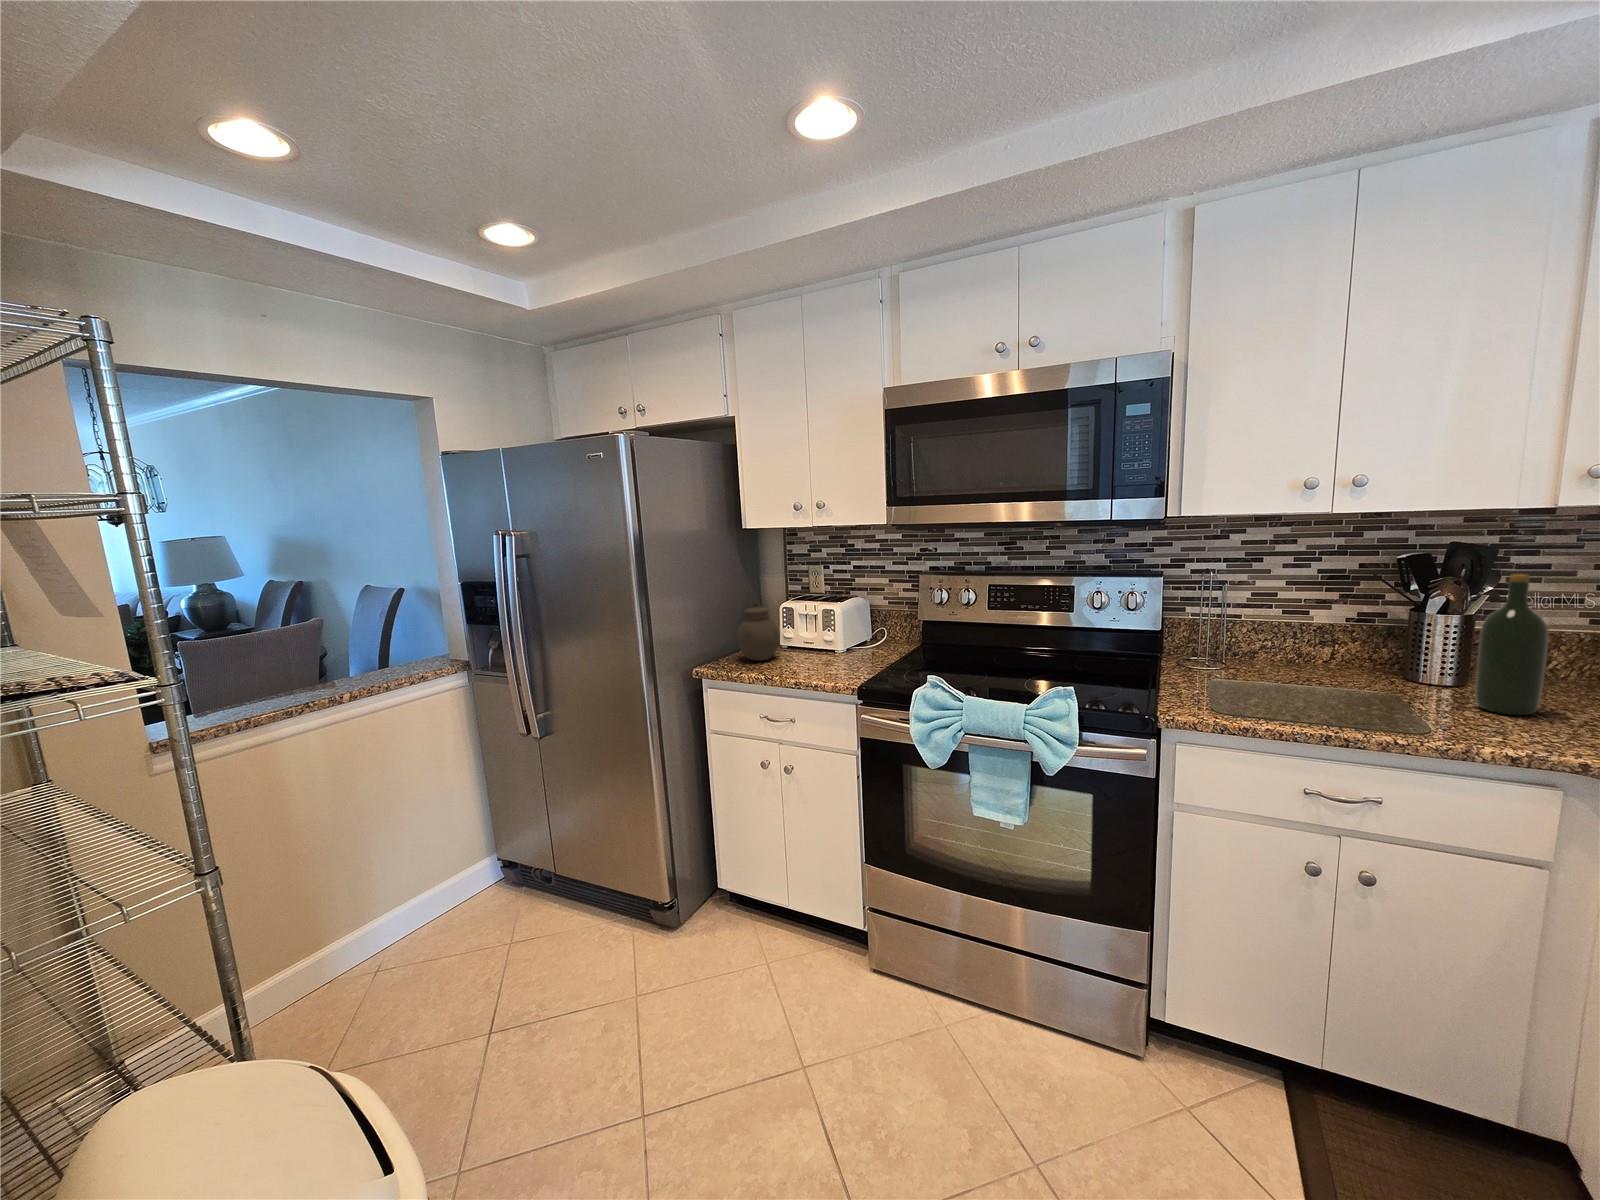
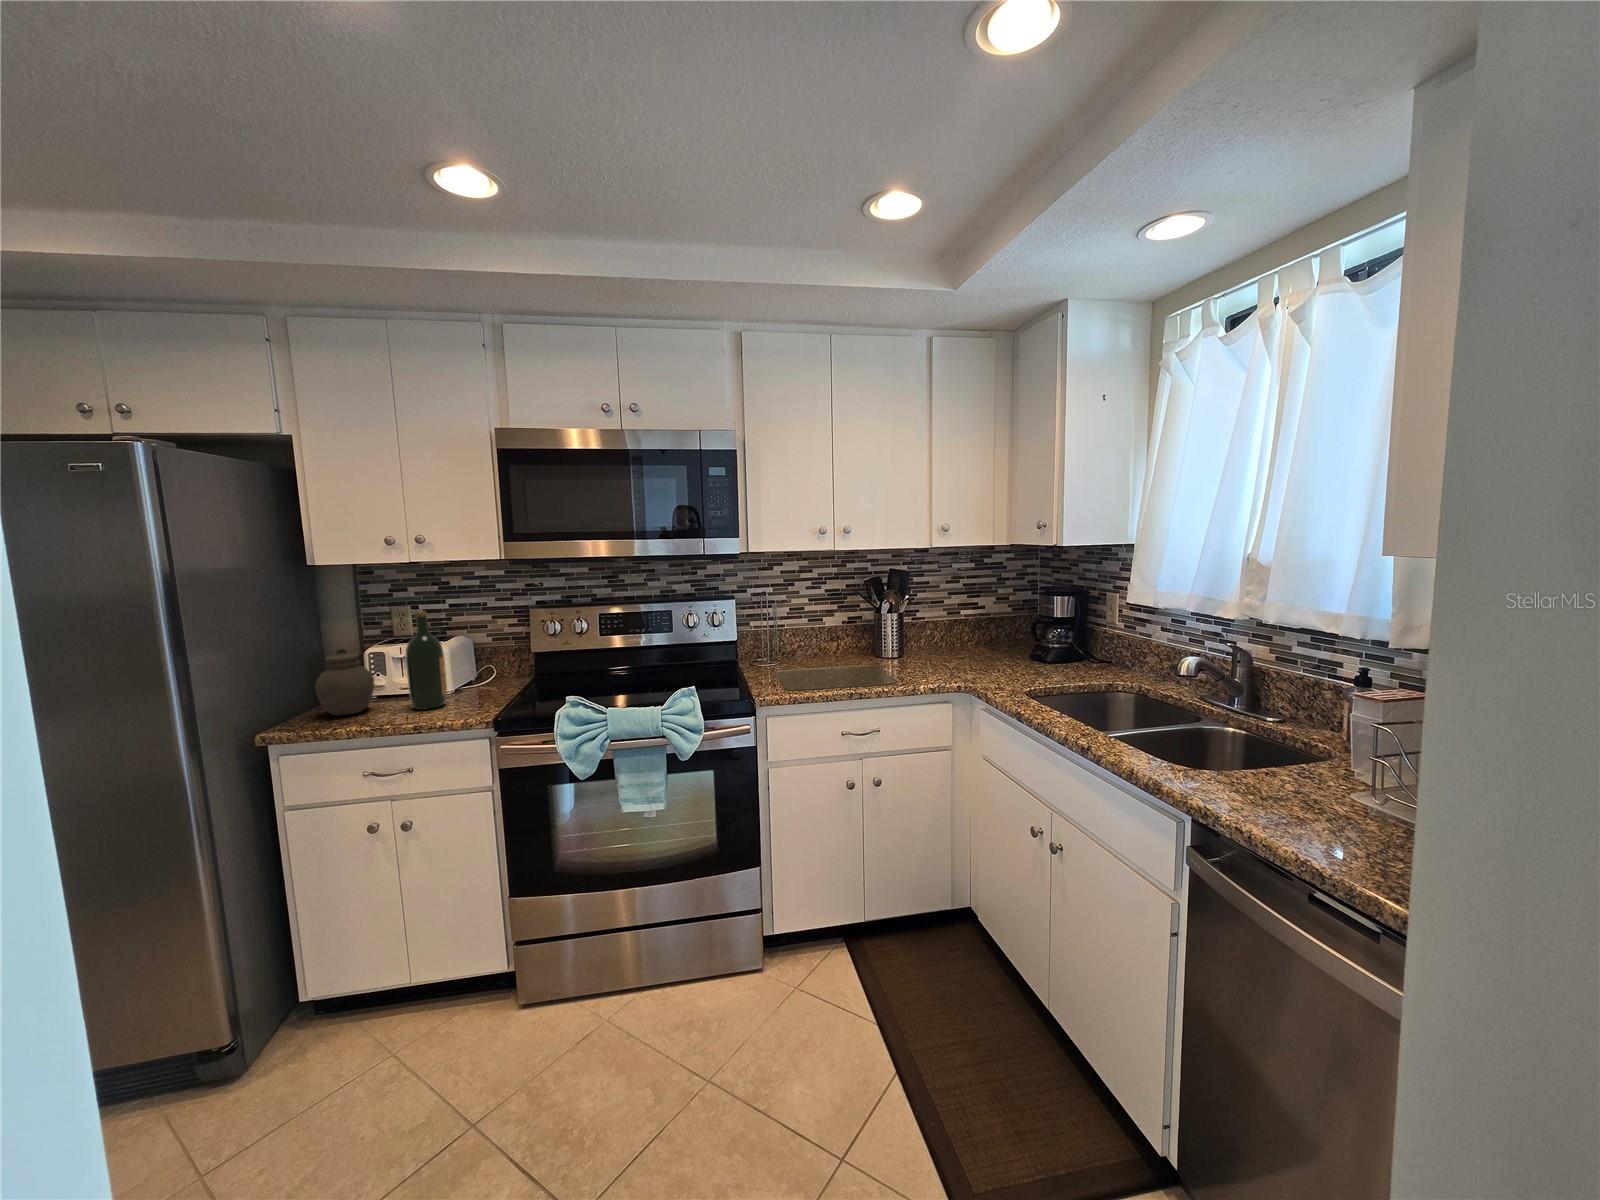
wine bottle: present [1475,574,1549,715] -> present [406,611,447,710]

